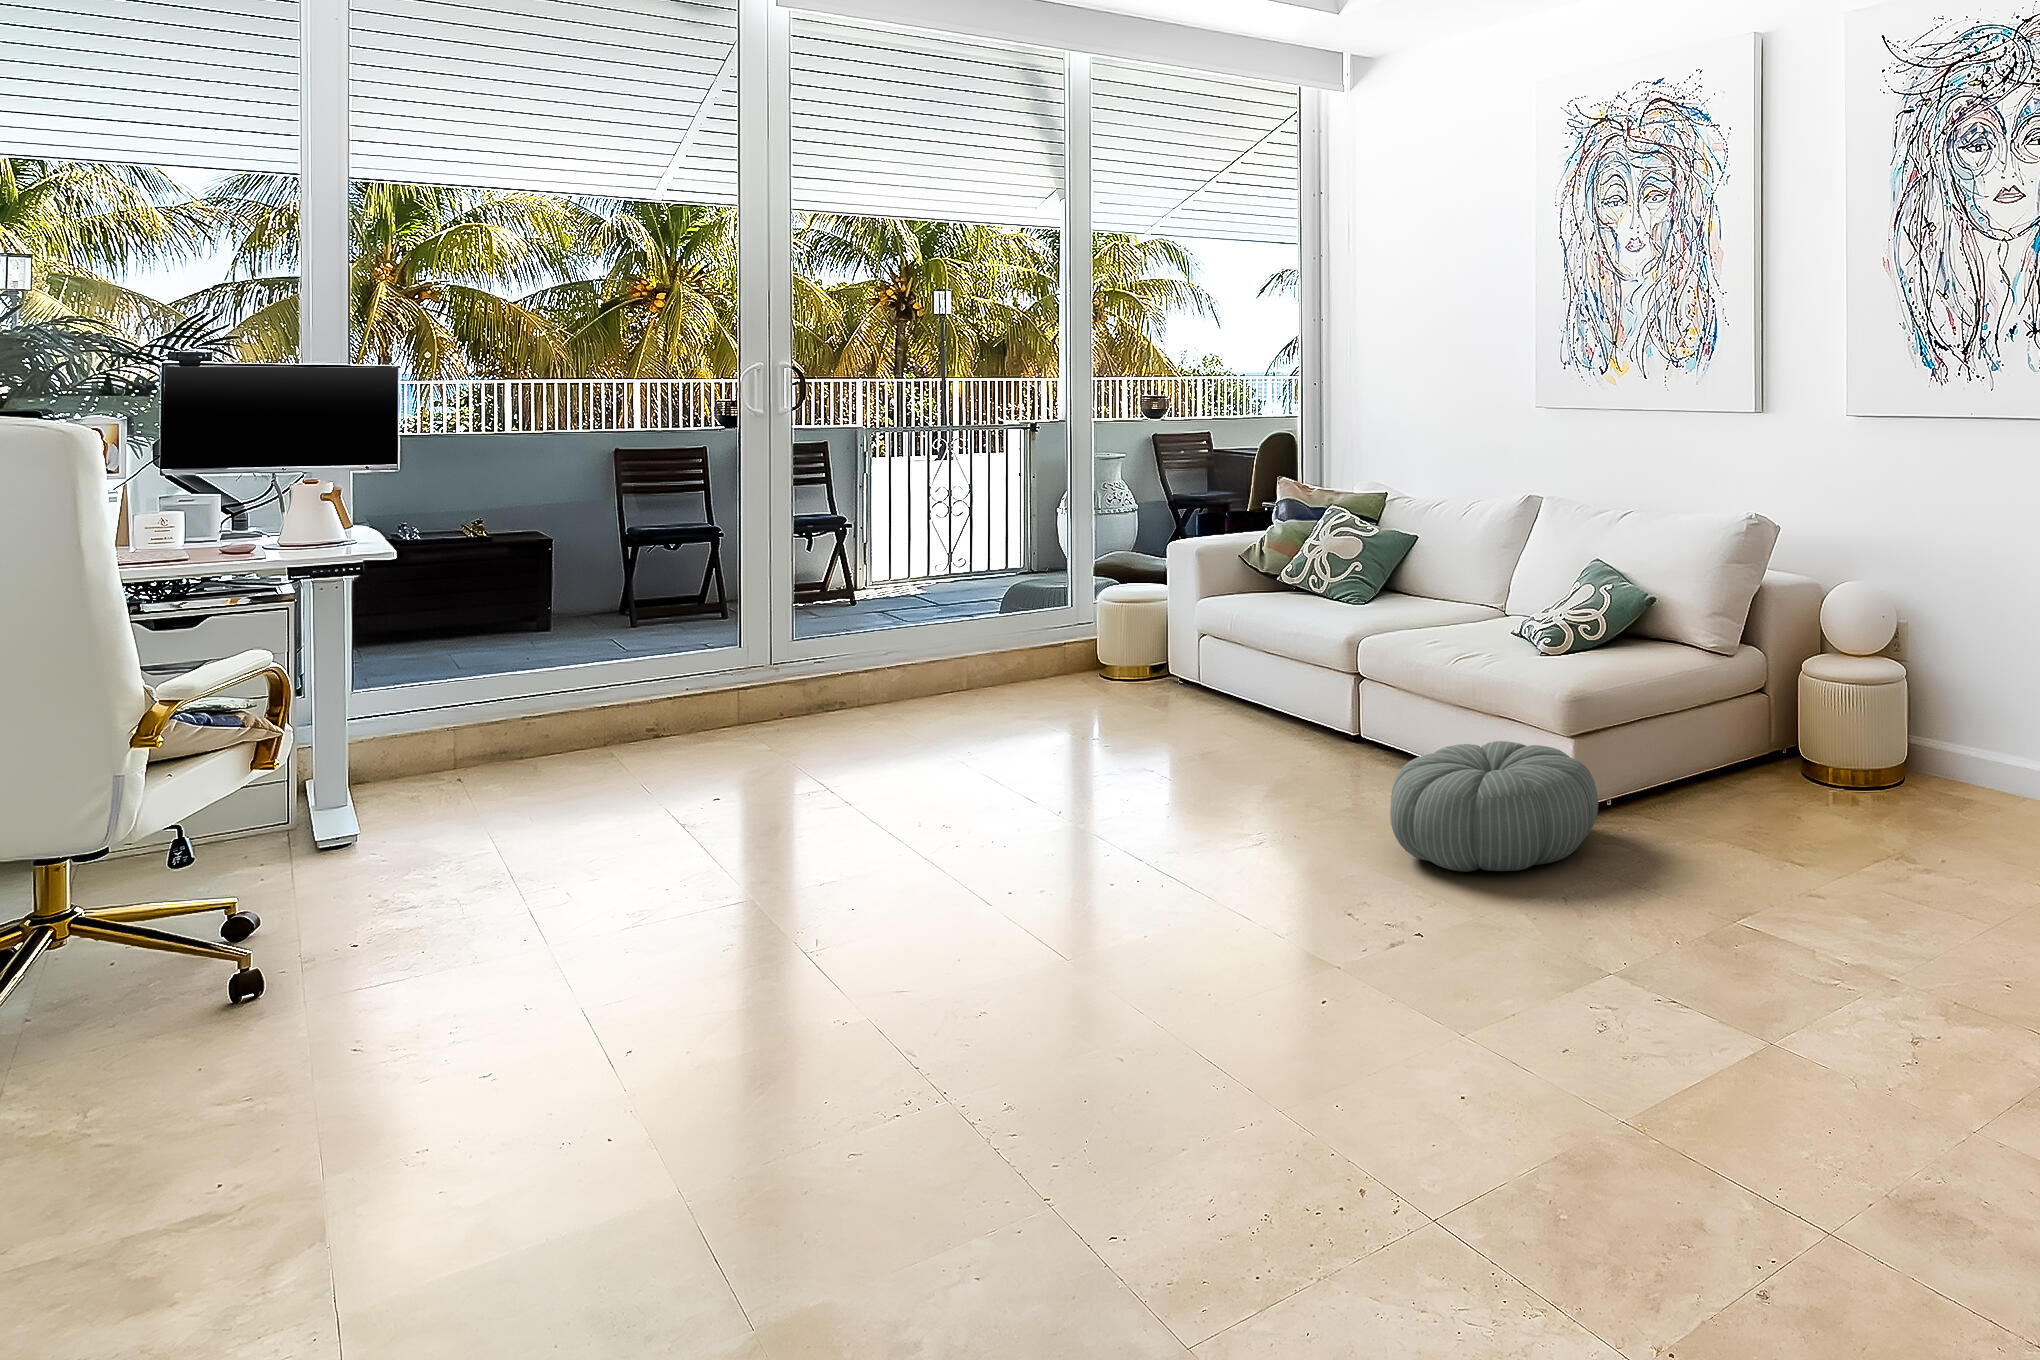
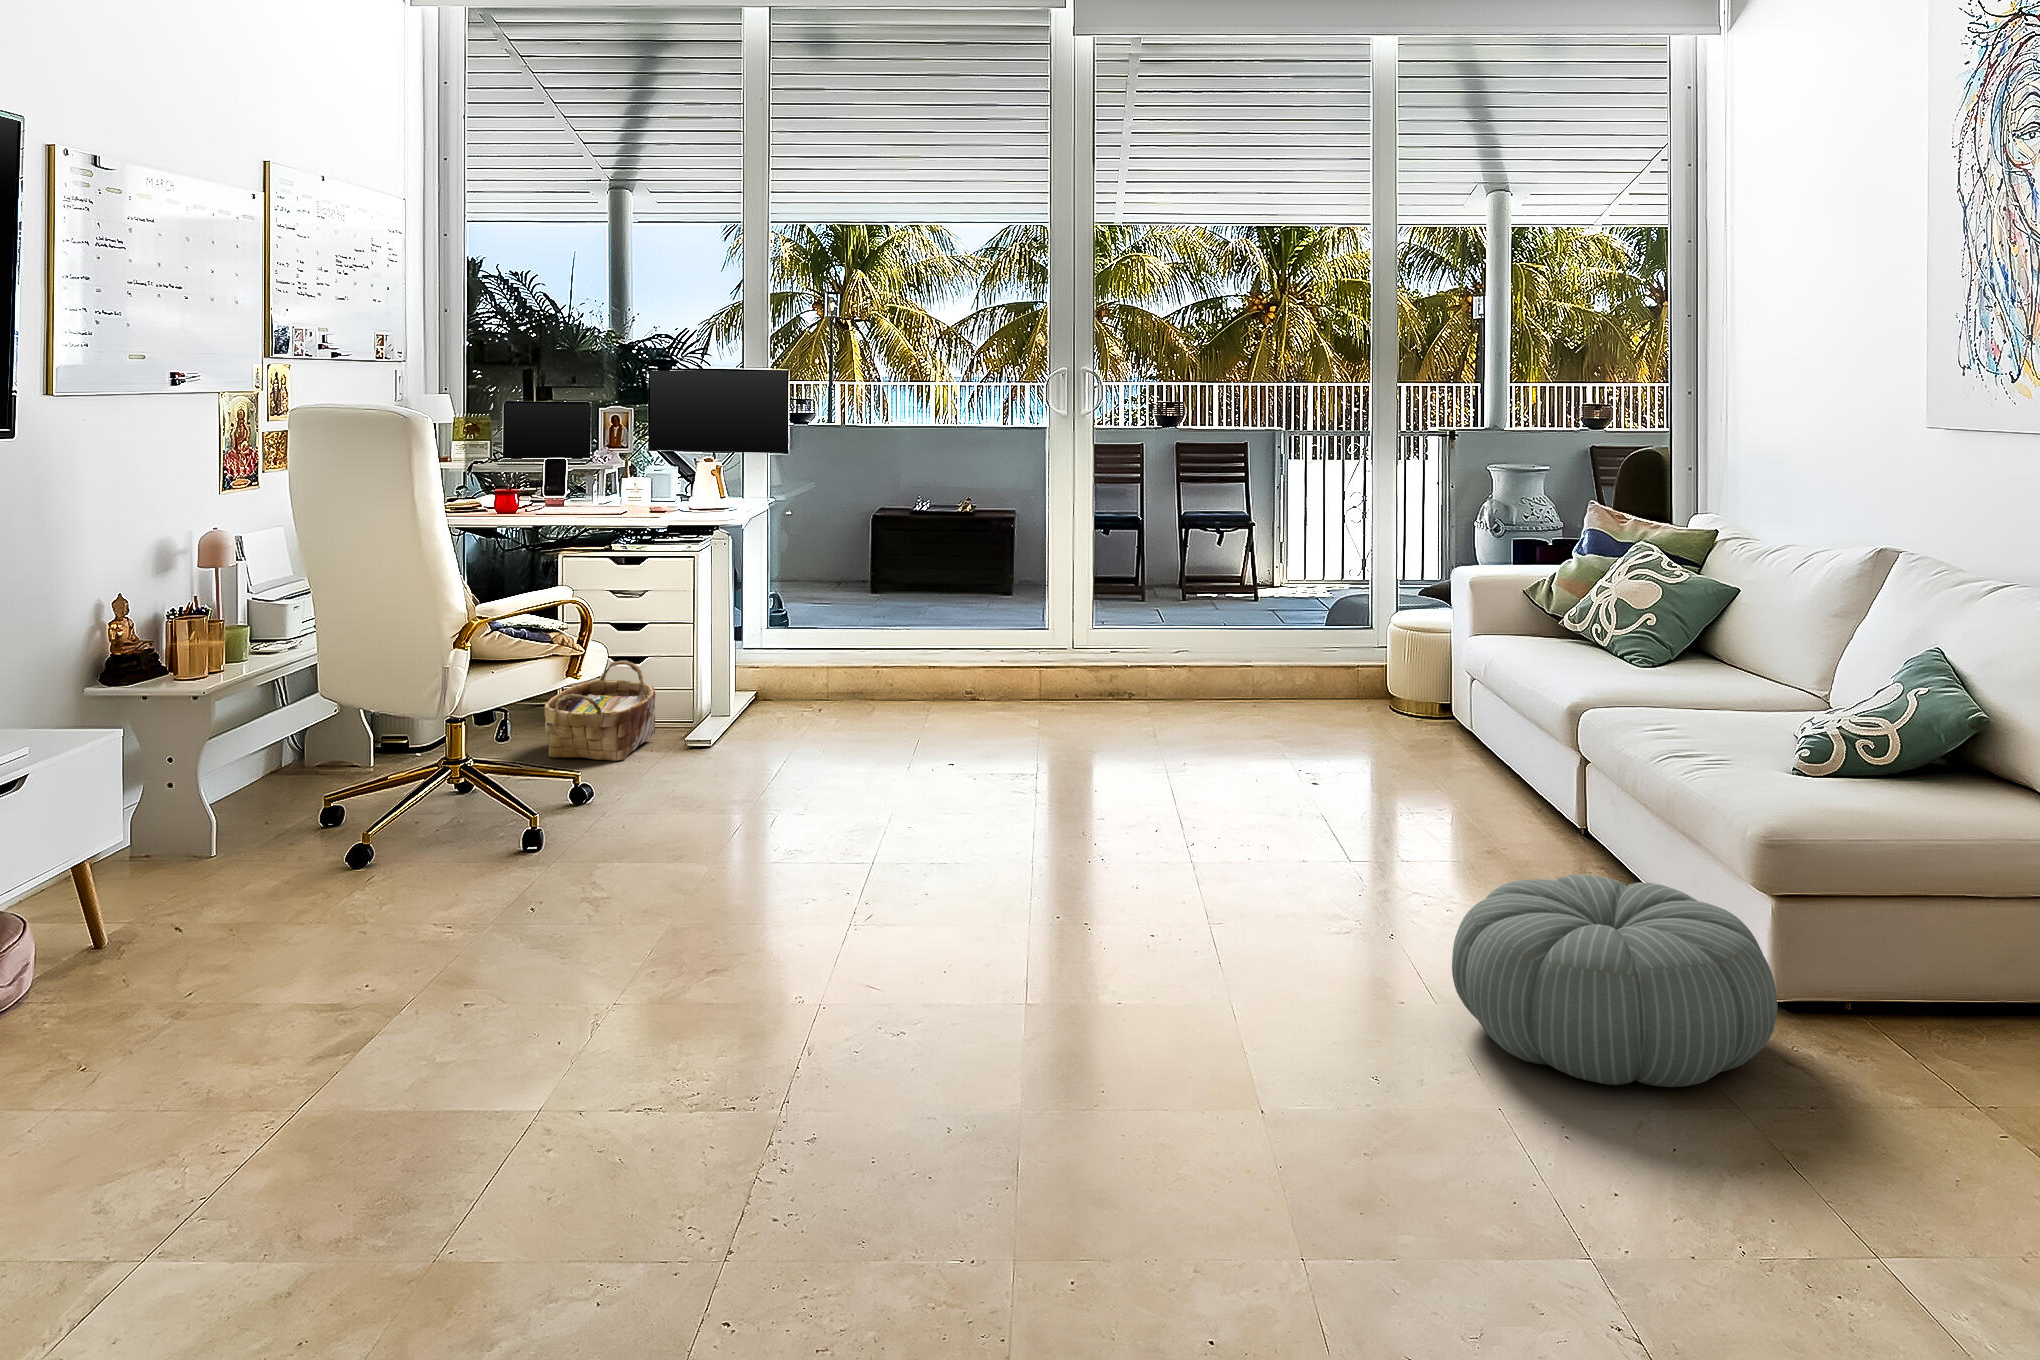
woven basket: none [241,755,380,879] -> present [544,660,655,761]

